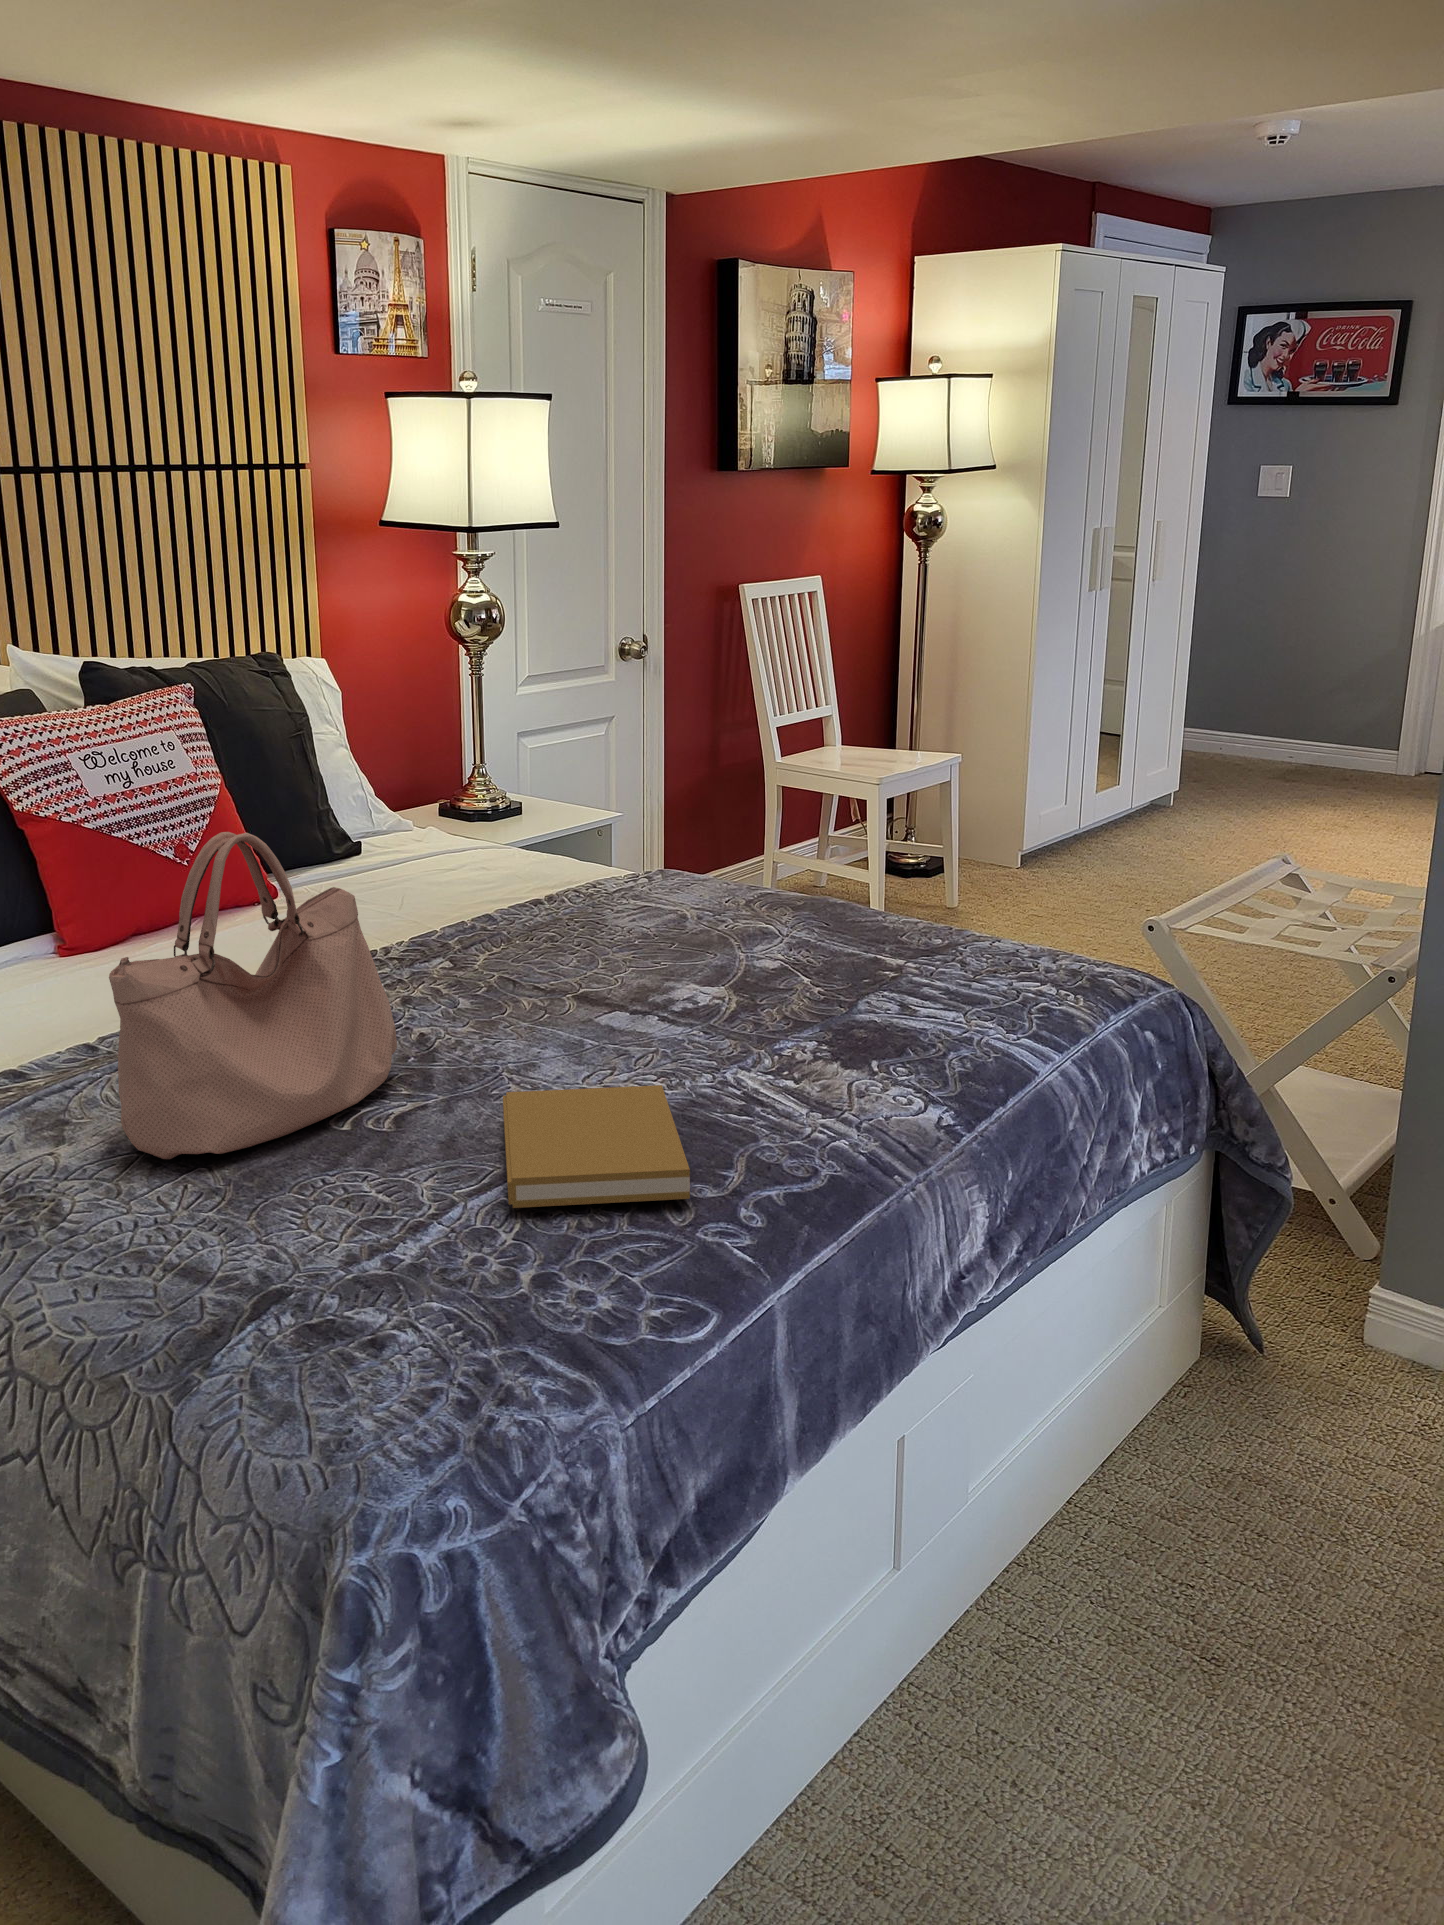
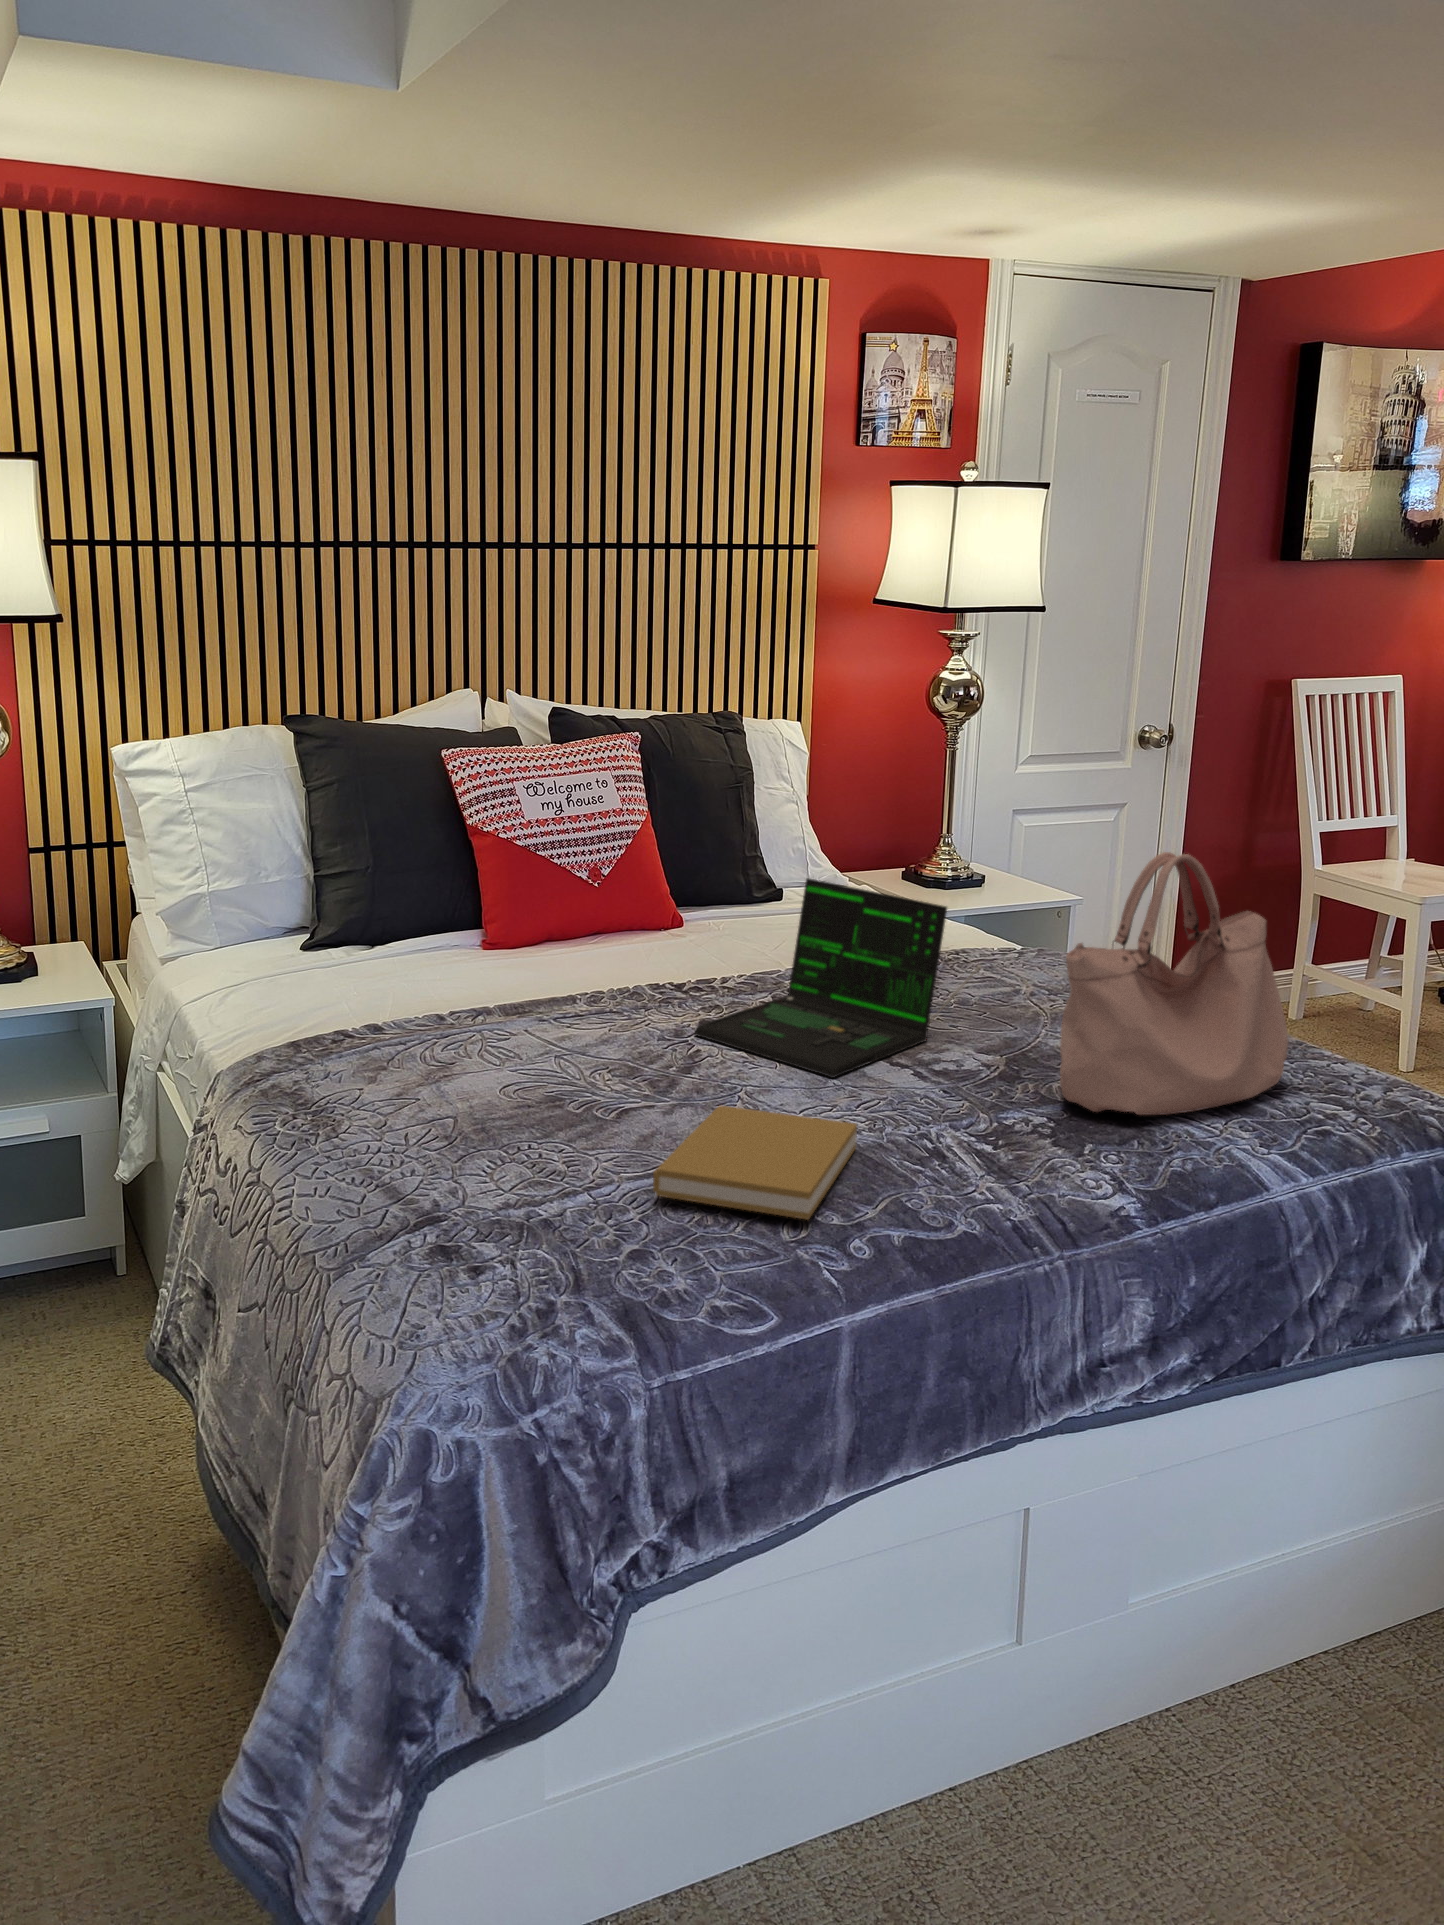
laptop: none [390,828,684,1040] -> present [694,878,981,1078]
handbag: present [109,832,397,1159] -> present [1060,852,1288,1115]

